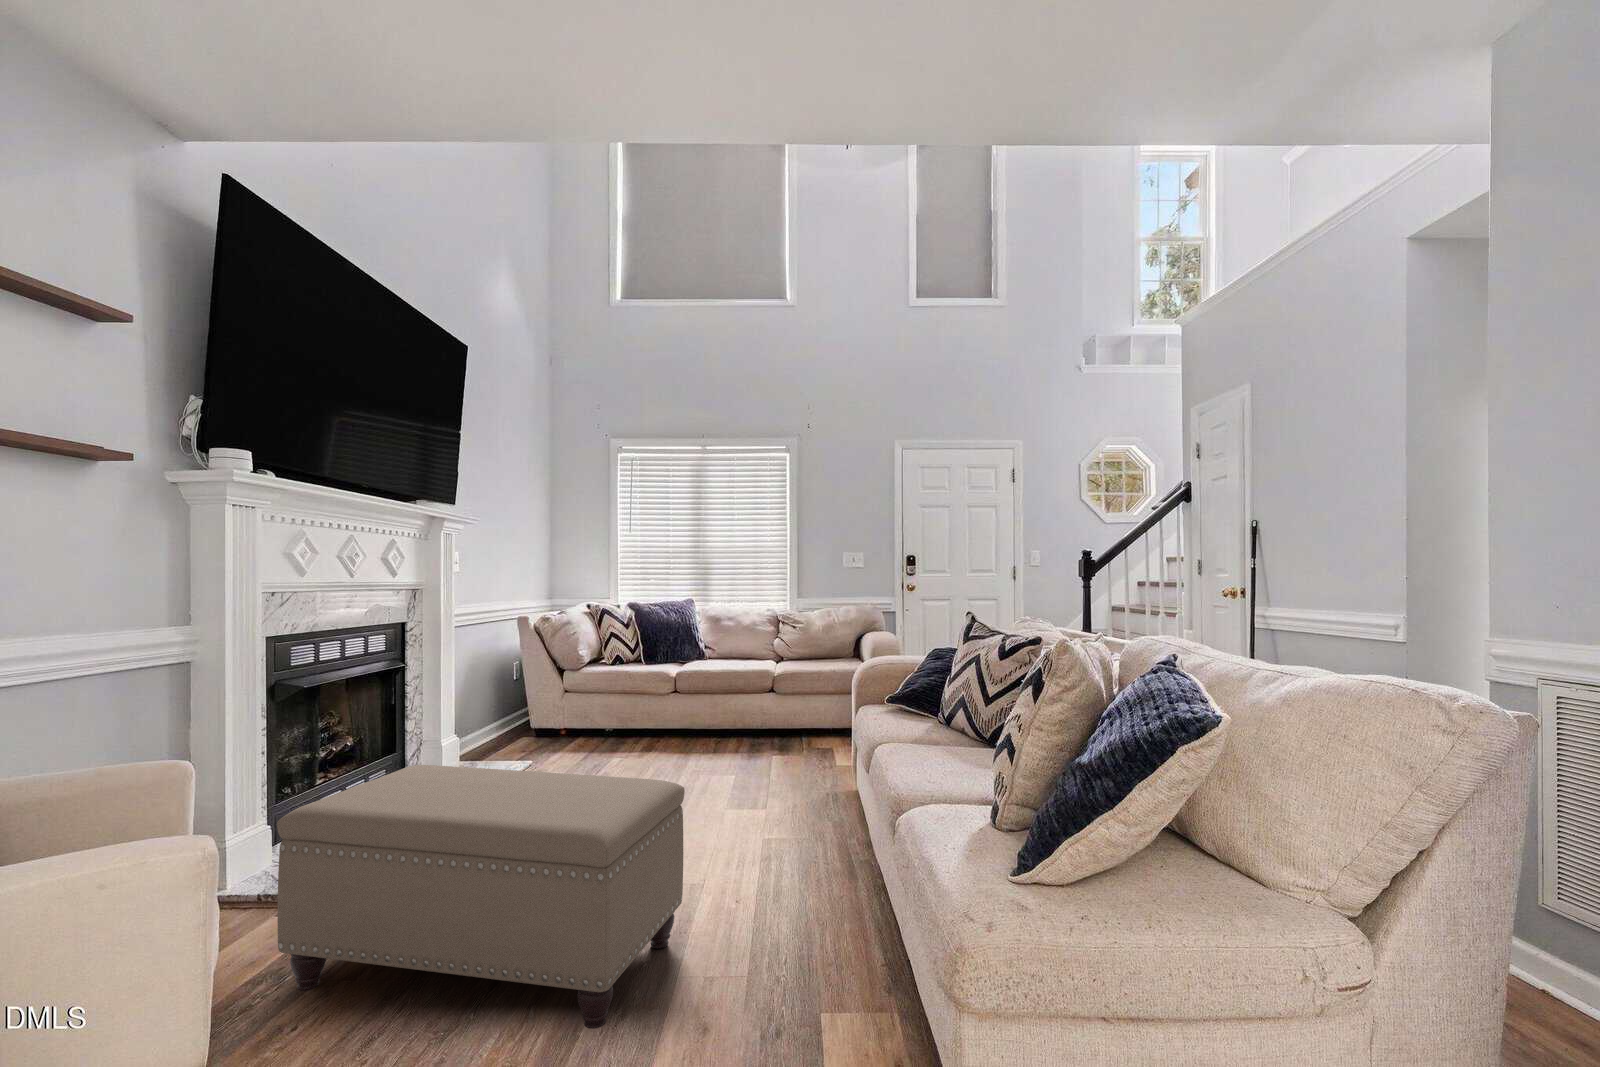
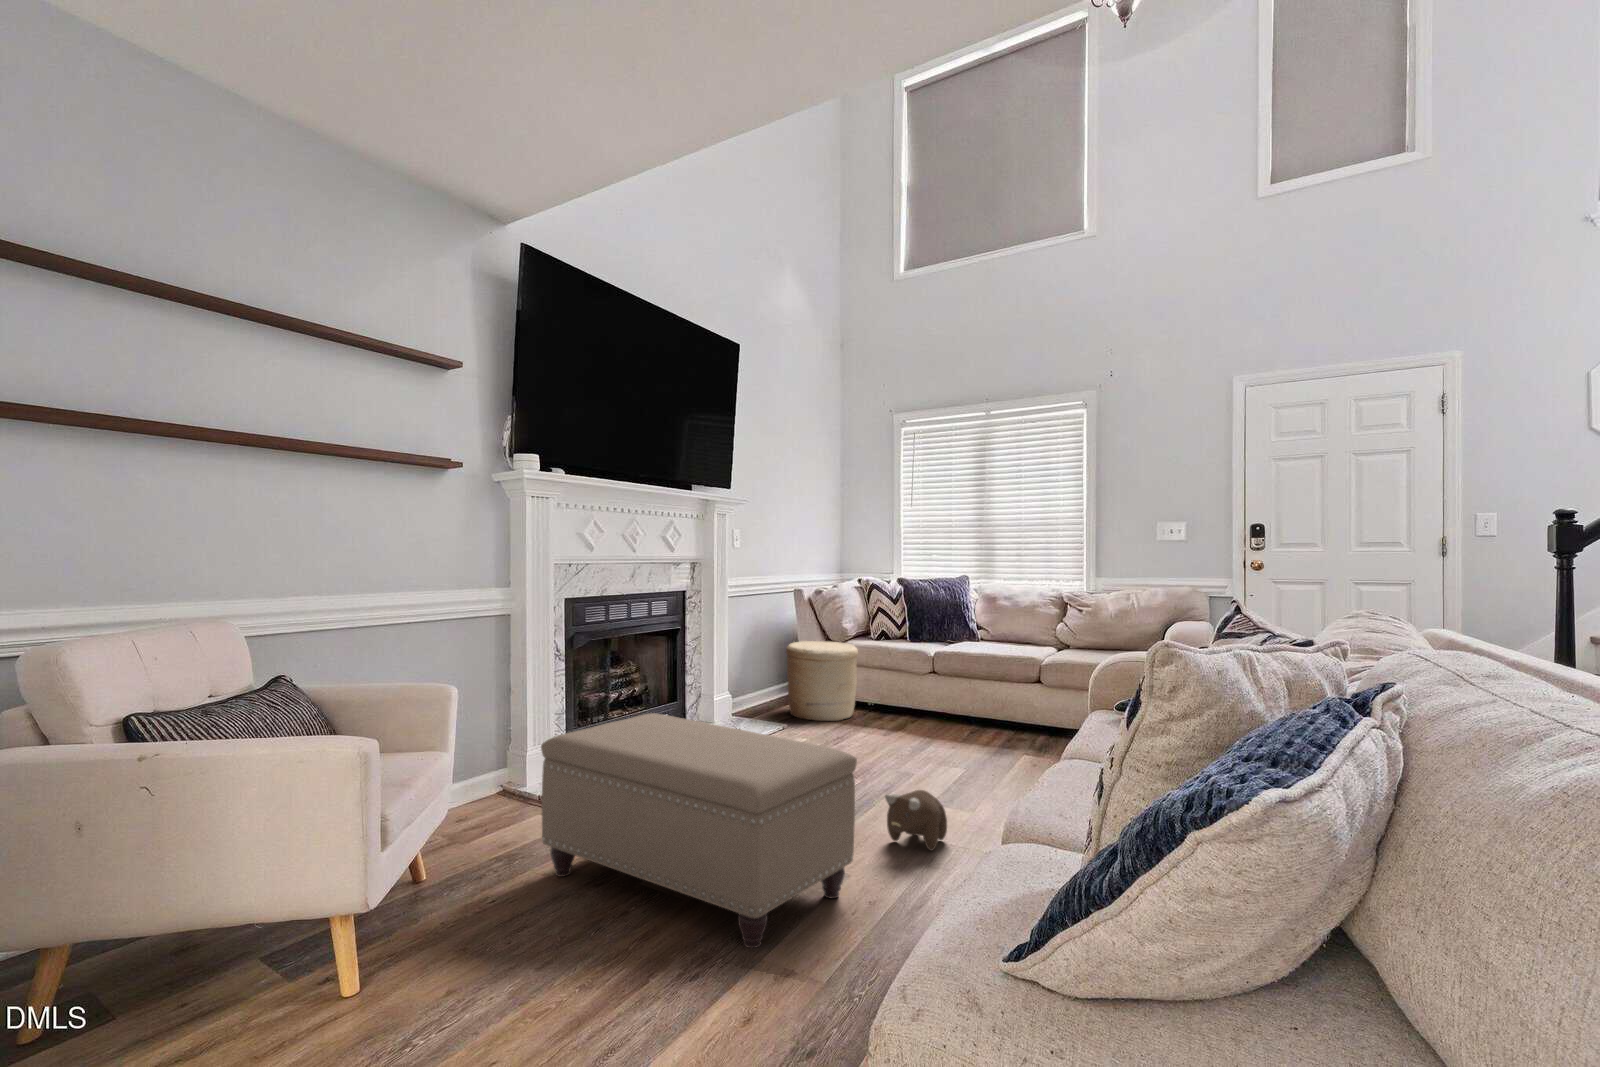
woven basket: none [516,671,595,756] -> present [786,641,858,721]
plush toy: none [689,813,749,876] -> present [885,790,947,851]

